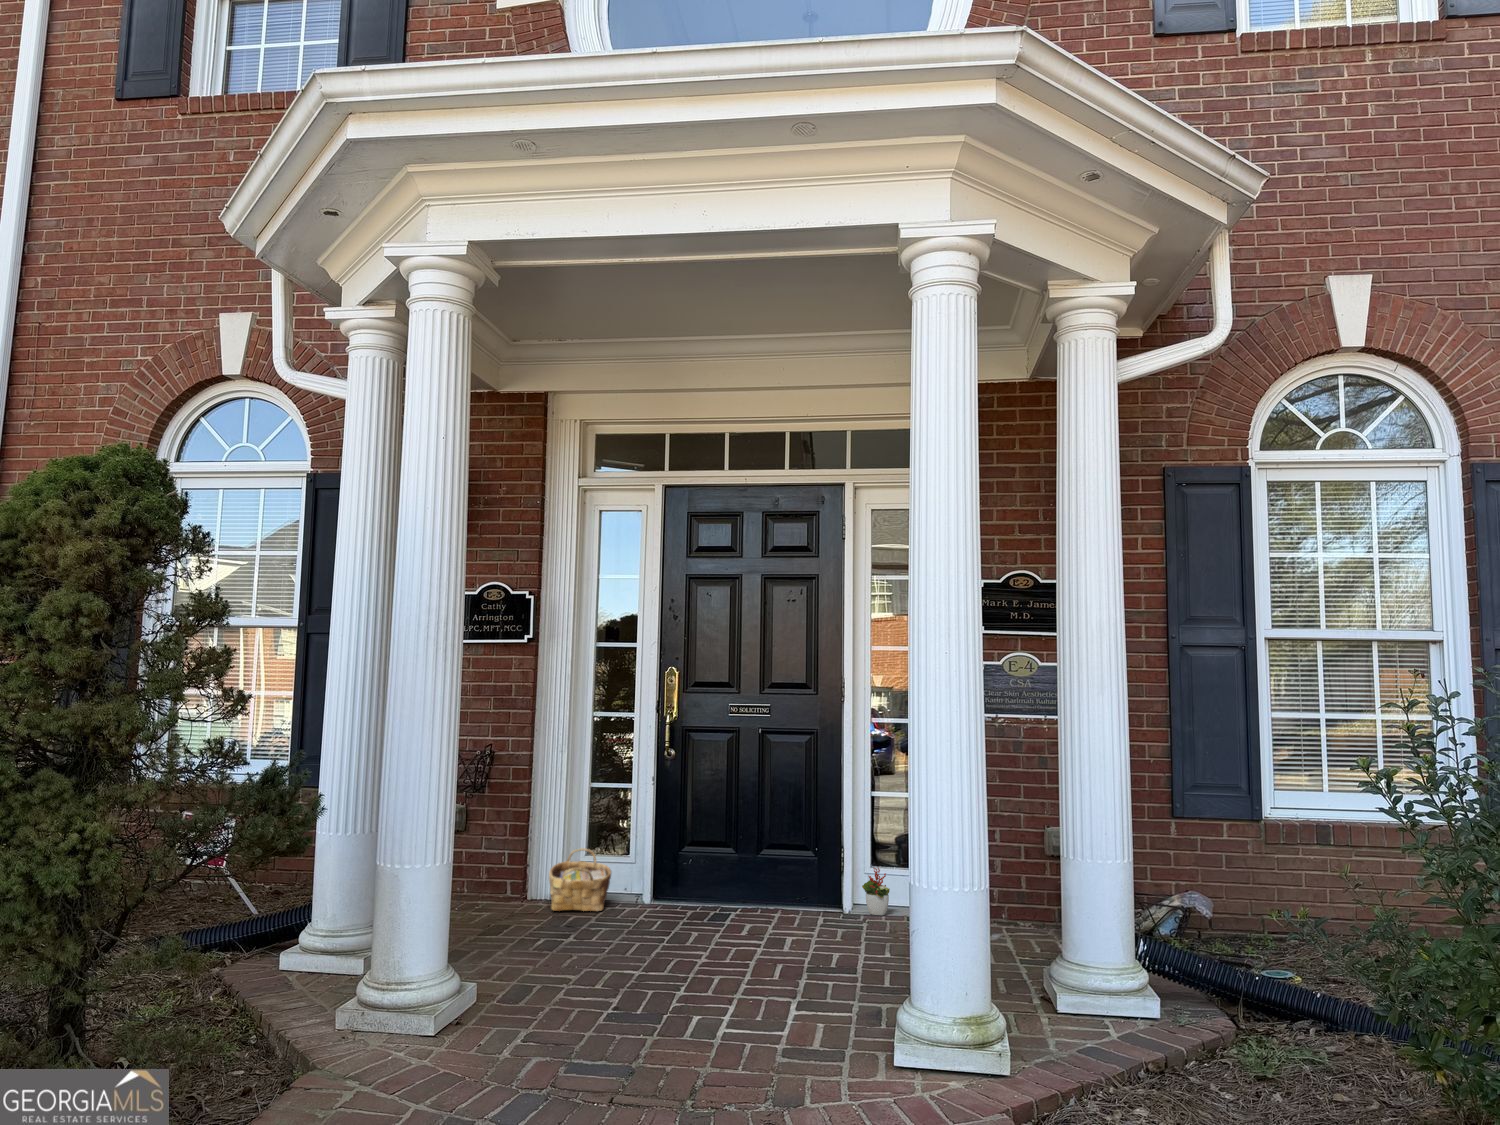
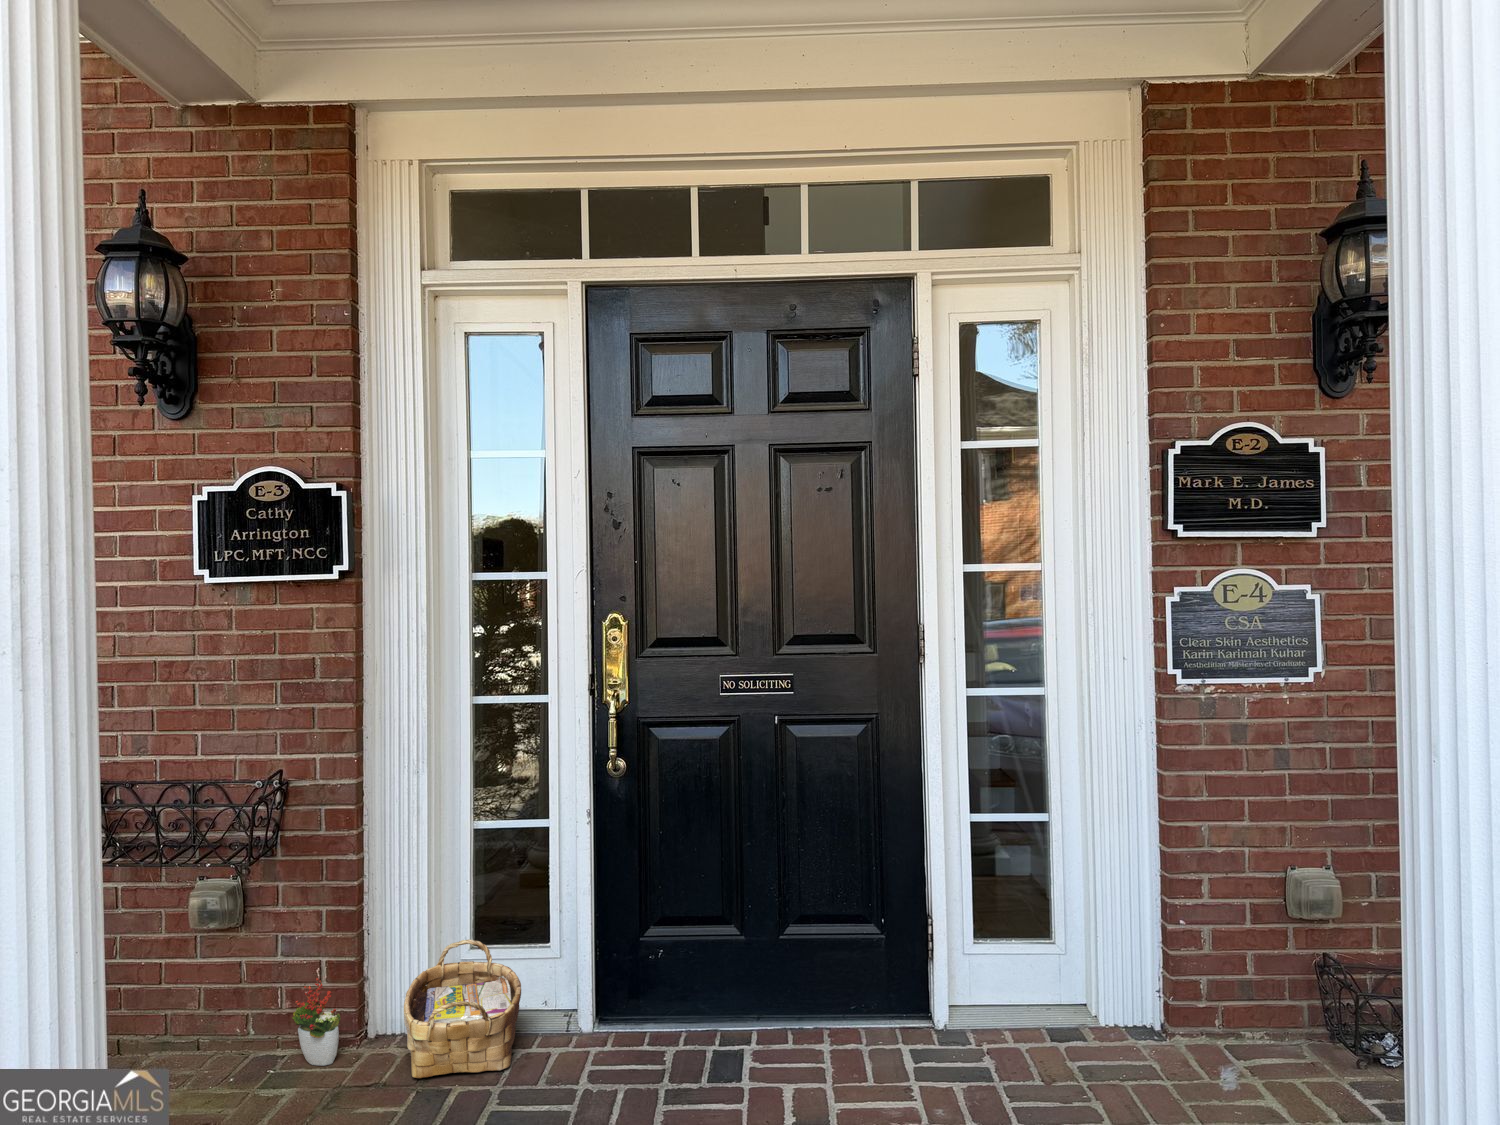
decorative plant: present [862,868,890,915] -> present [292,978,340,1066]

